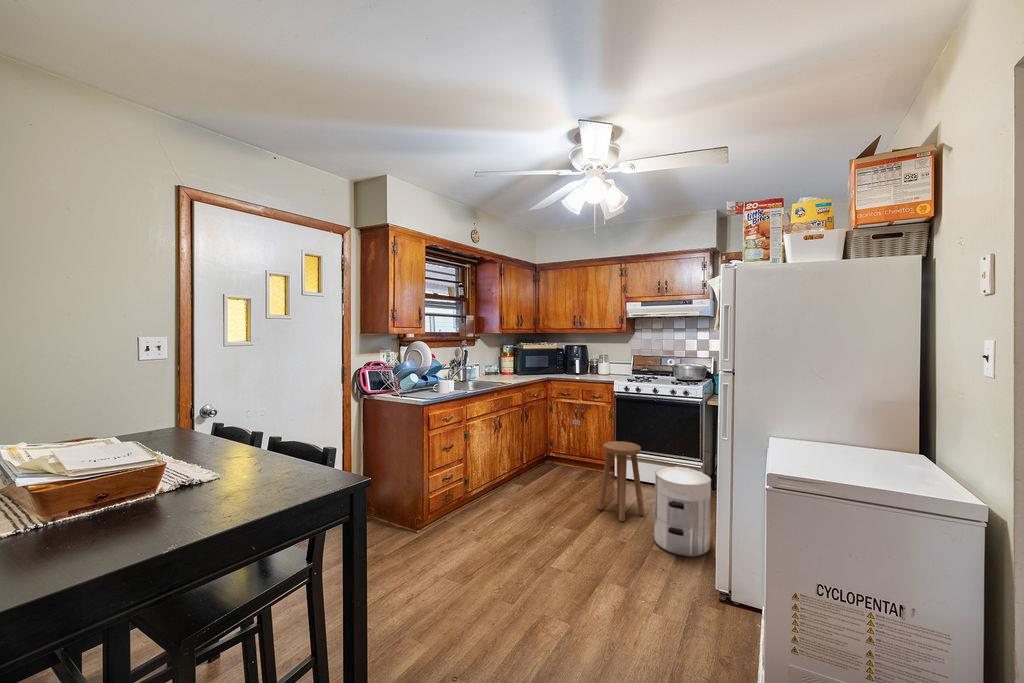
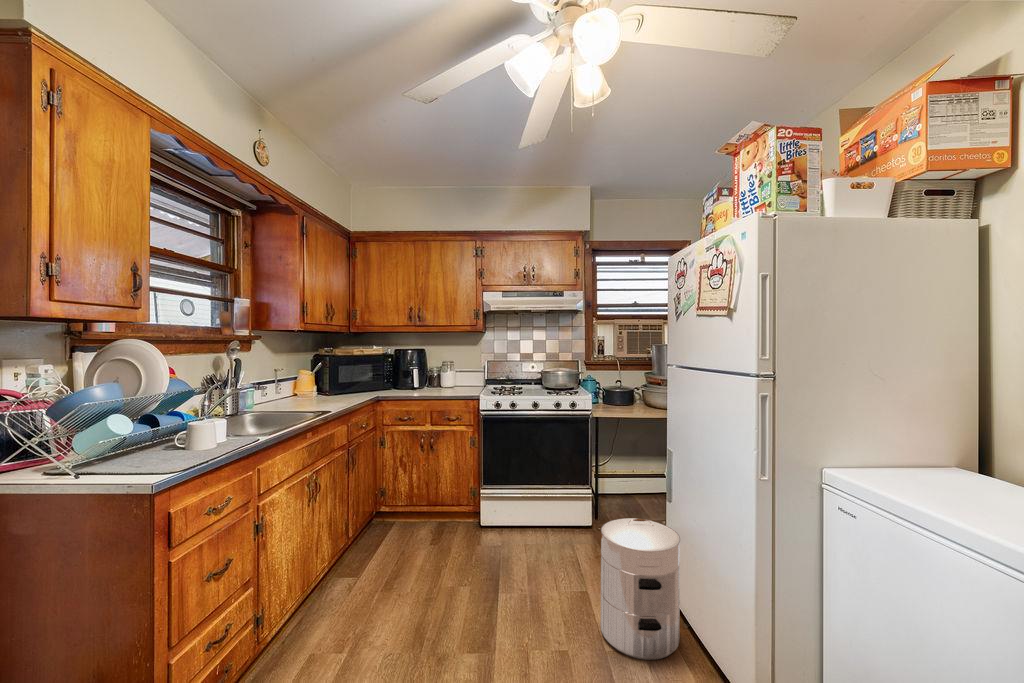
stool: present [598,441,645,521] -> none [493,487,561,615]

